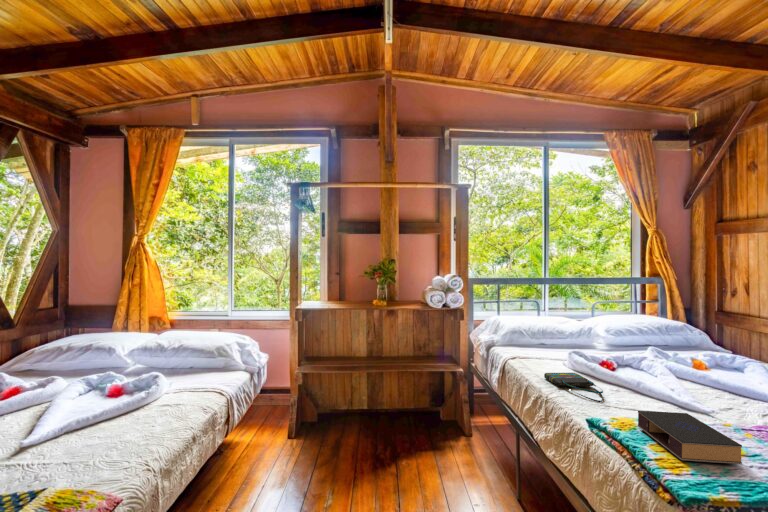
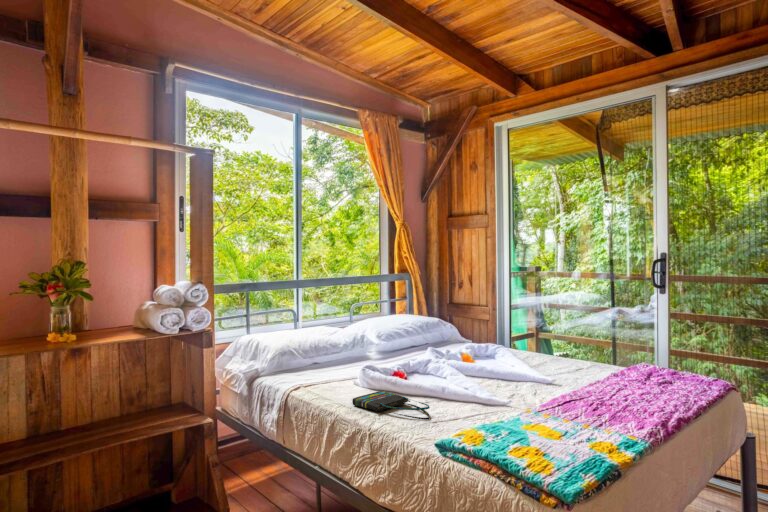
book: present [638,411,742,464] -> none [484,410,580,461]

